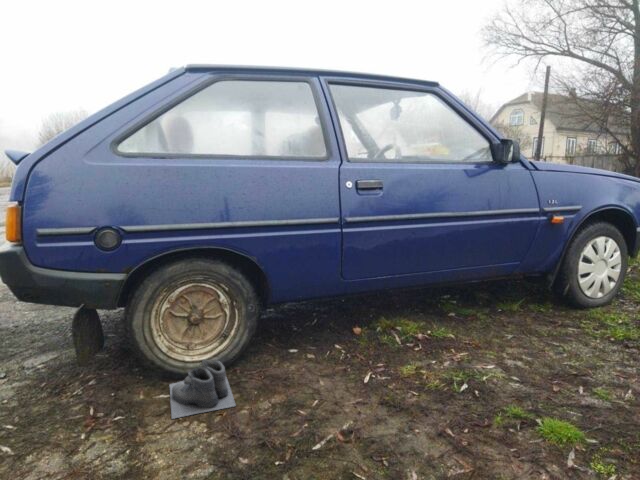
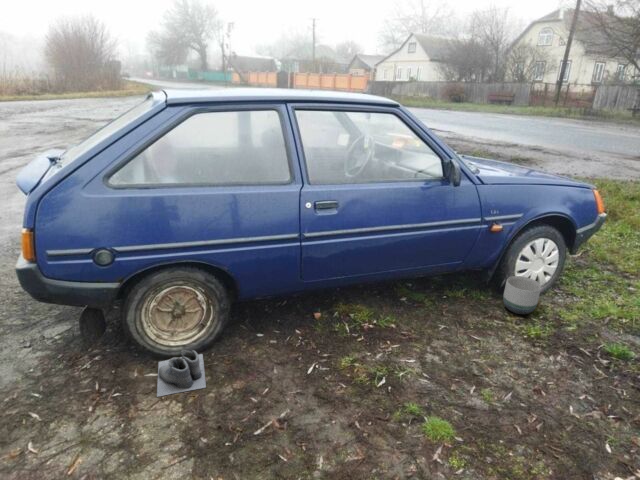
planter: none [571,279,616,321] -> present [503,276,541,314]

